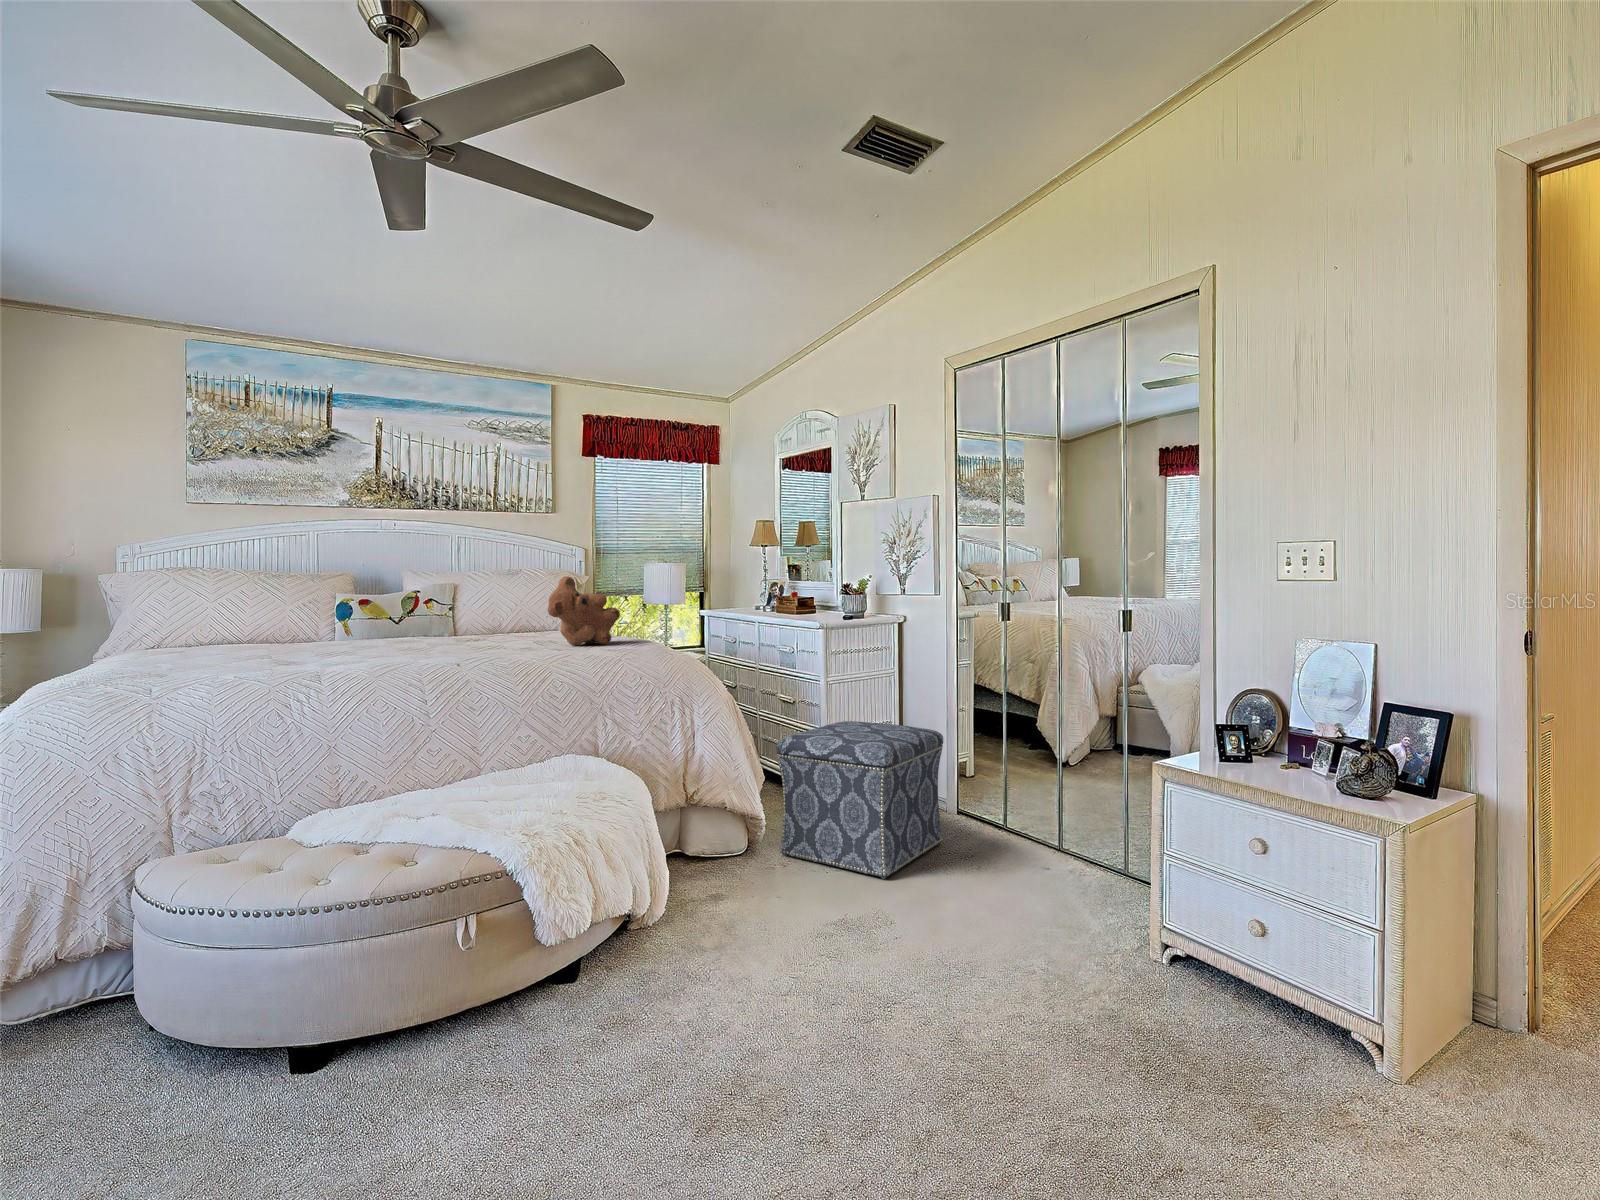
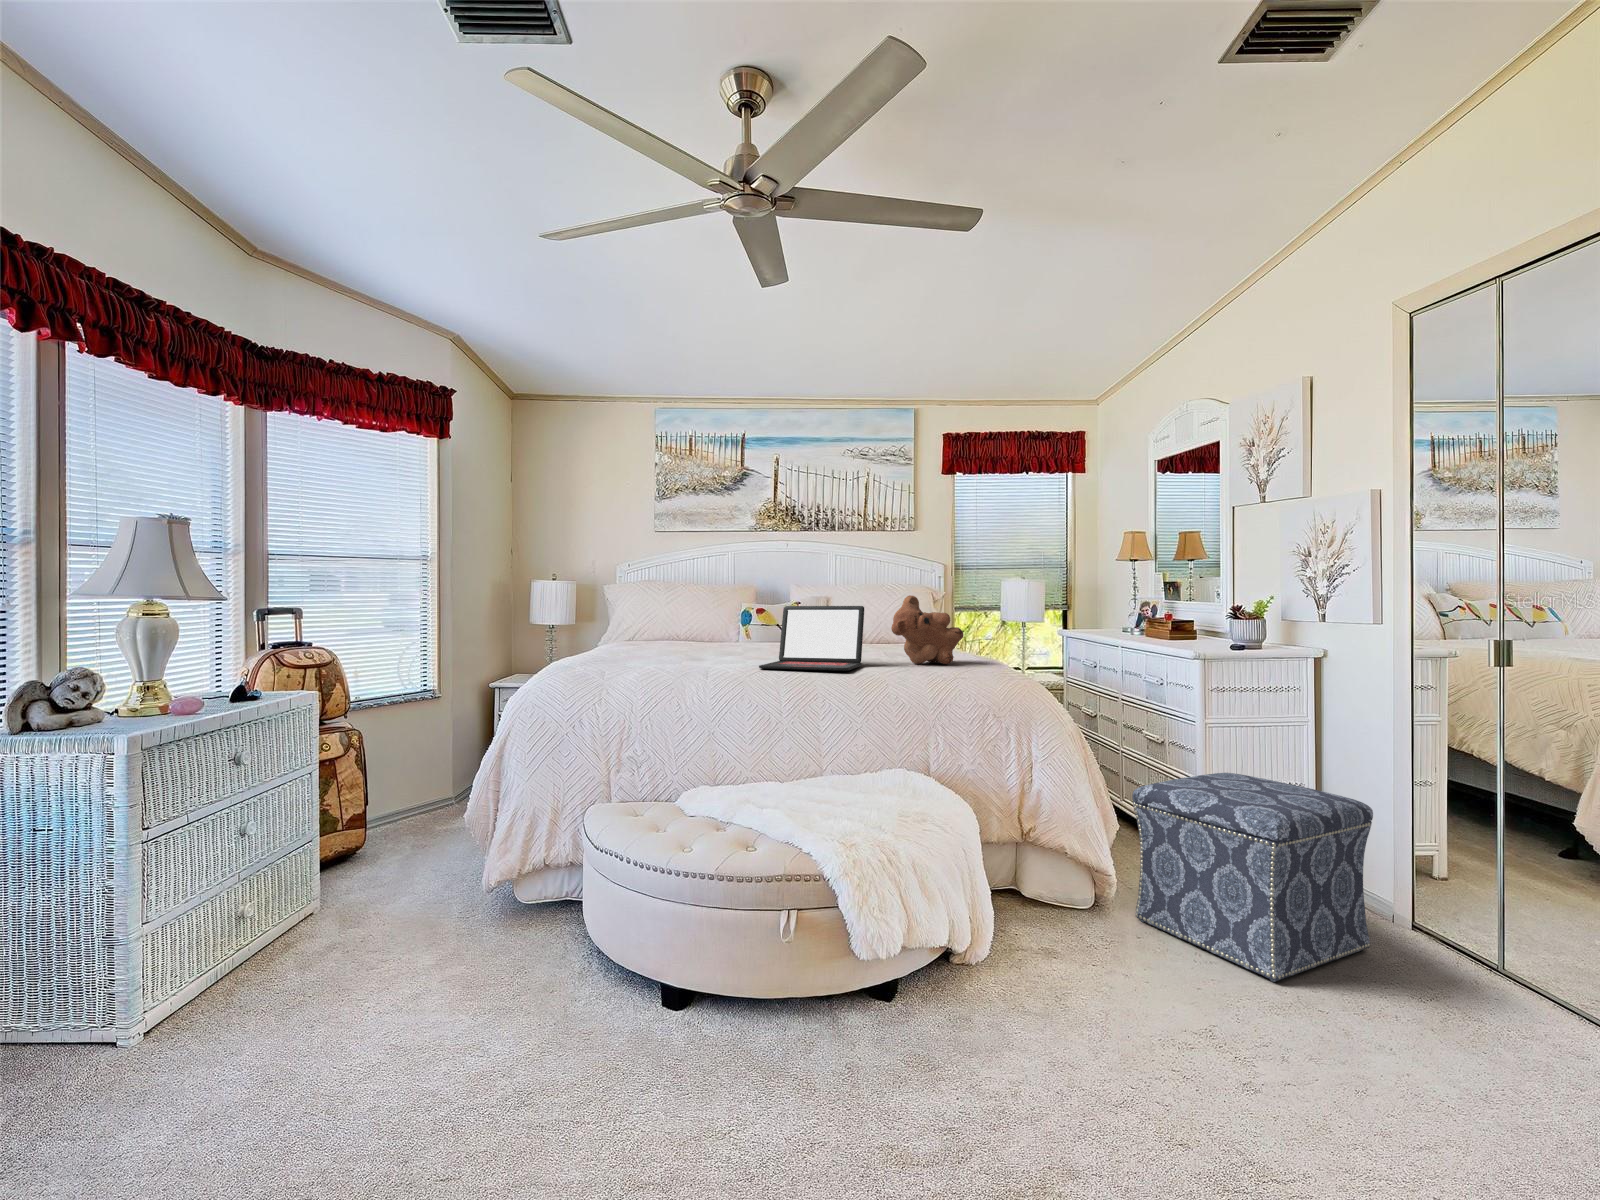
laptop: none [399,588,518,658] -> present [759,606,864,671]

